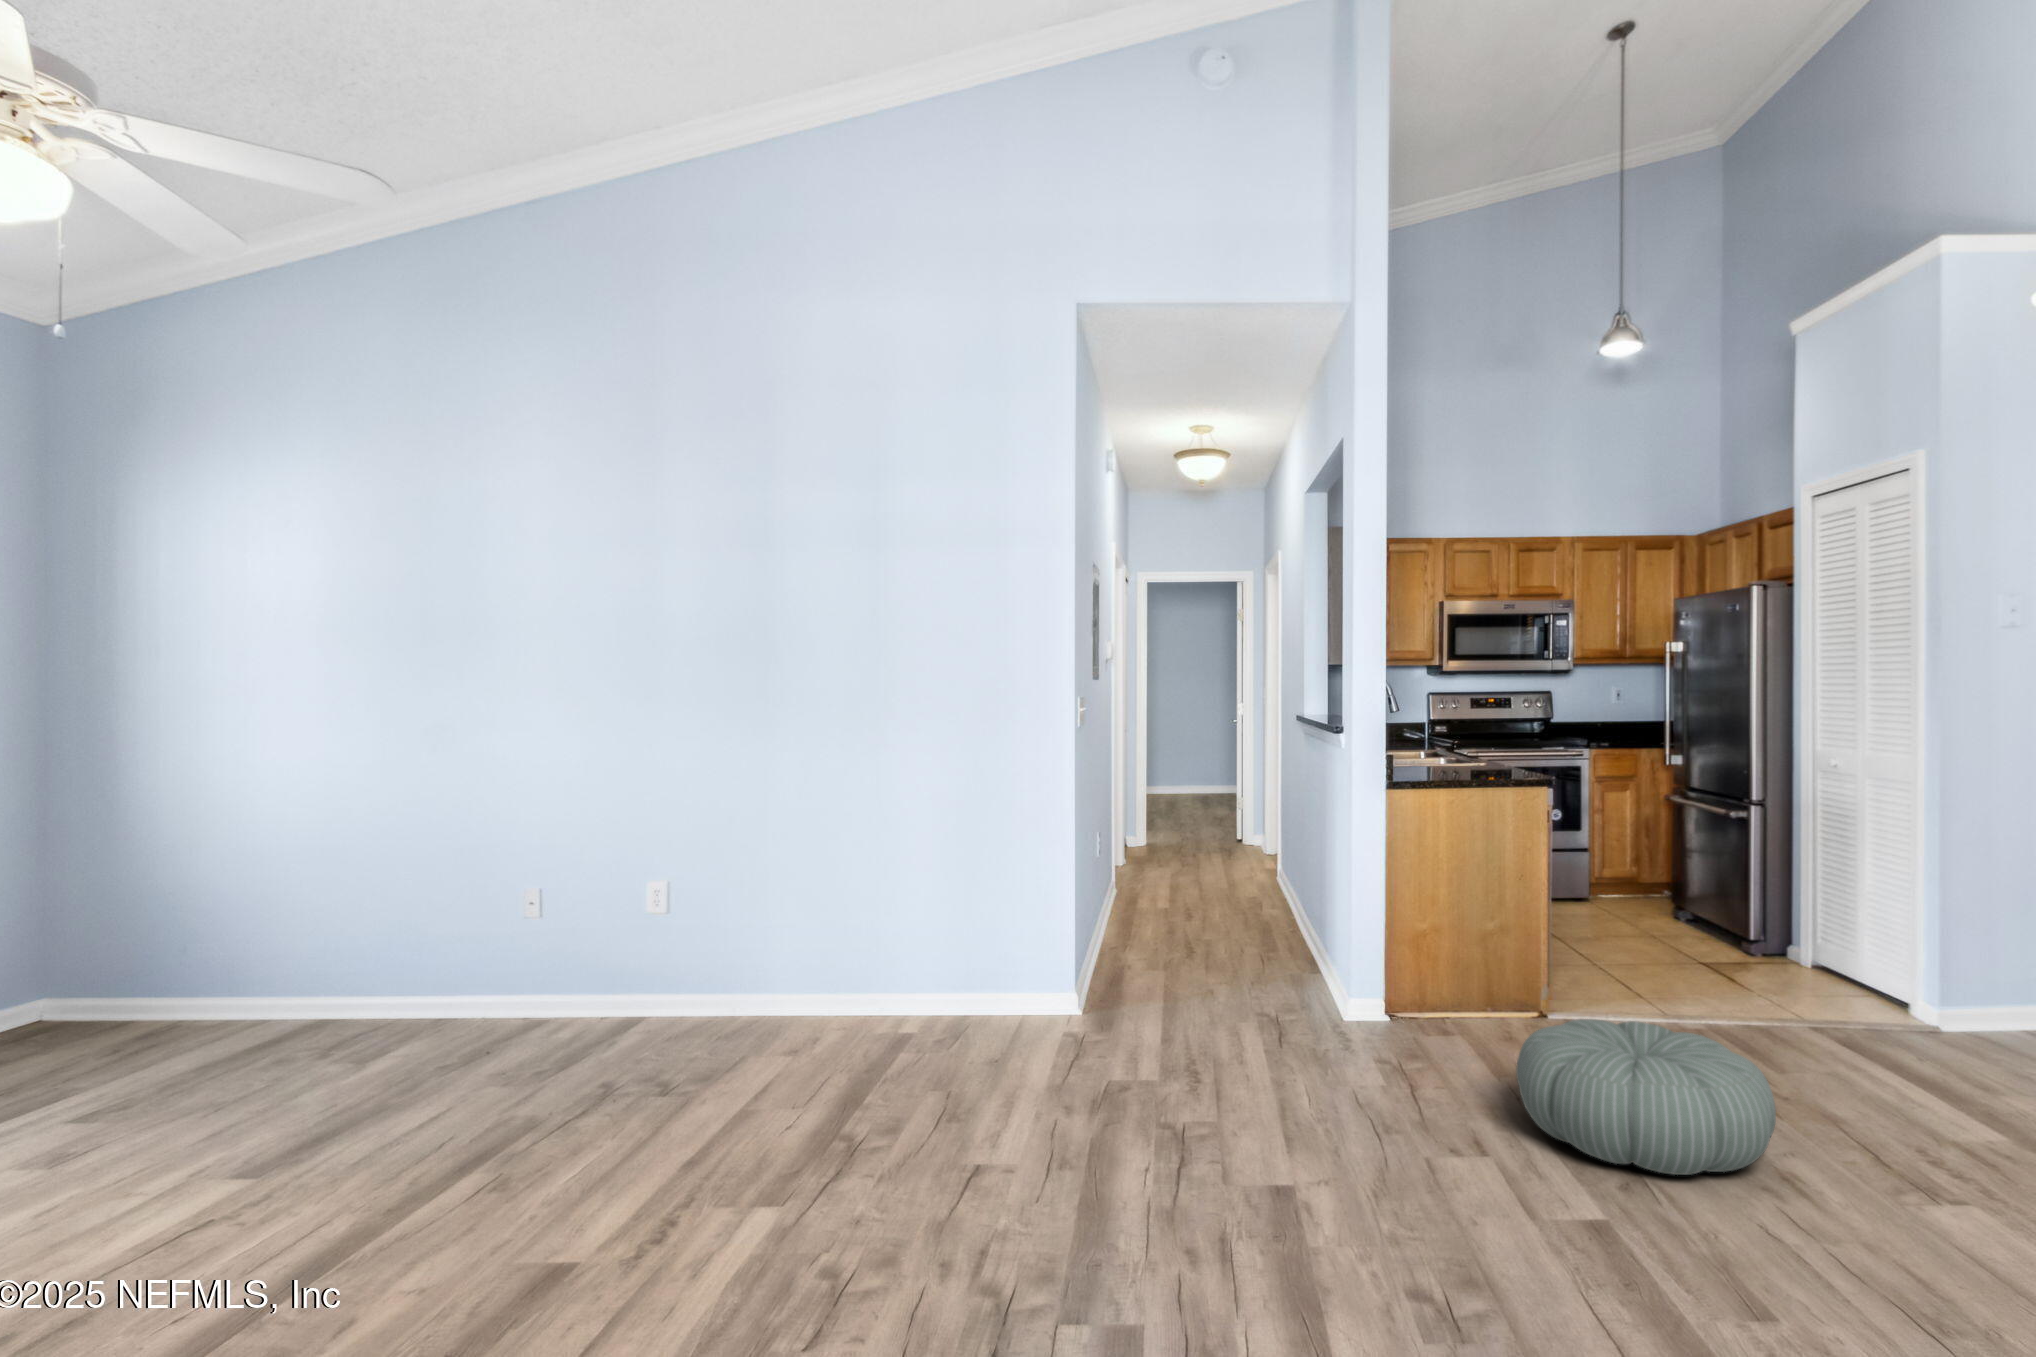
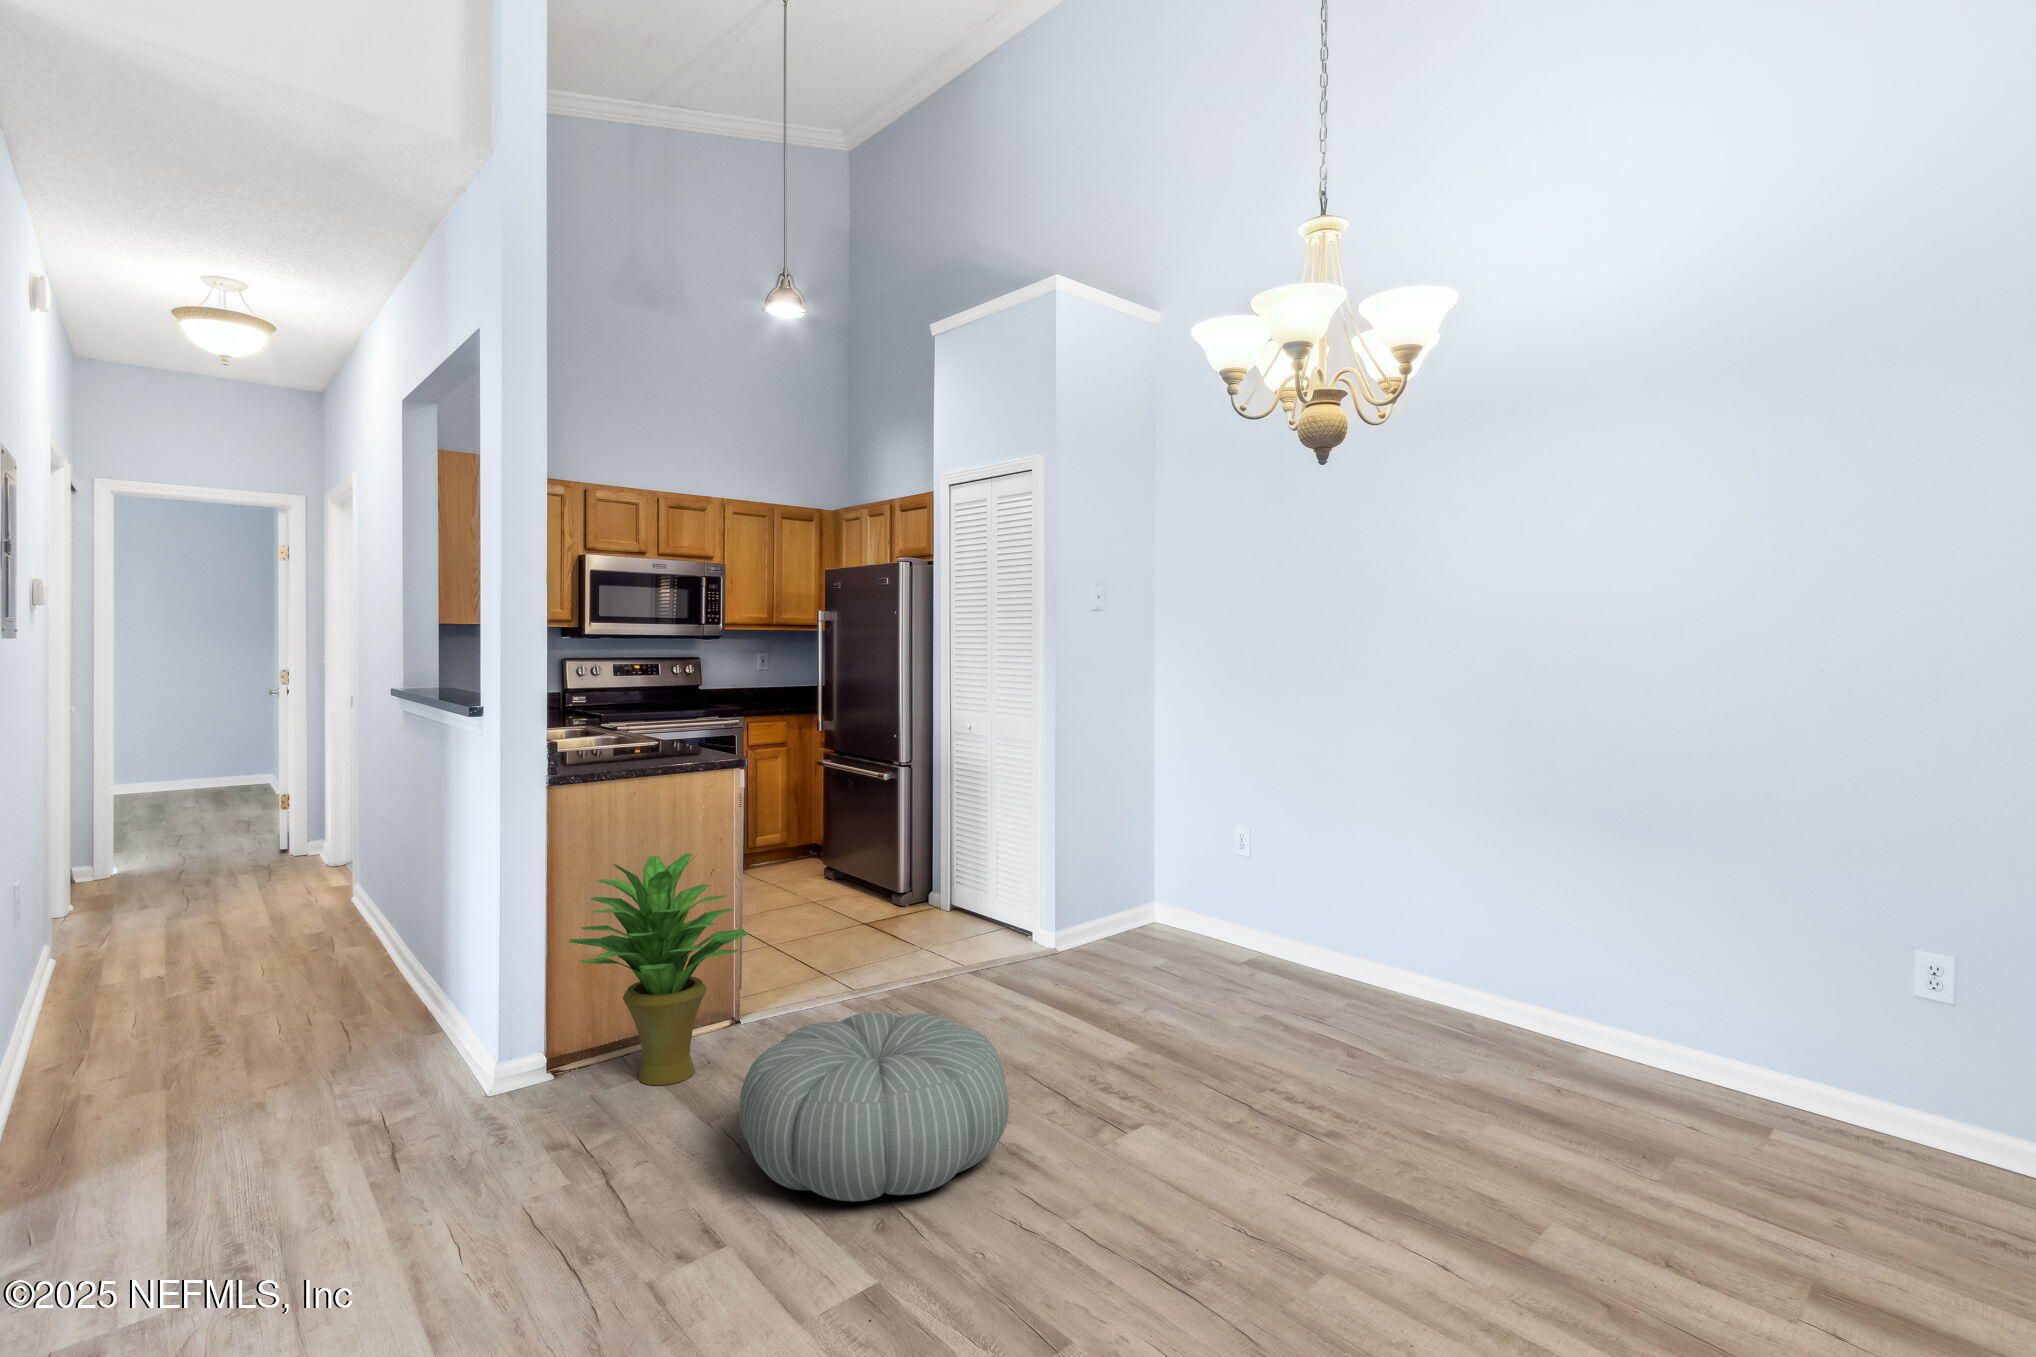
potted plant: none [1400,863,1549,1046] -> present [569,854,749,1085]

